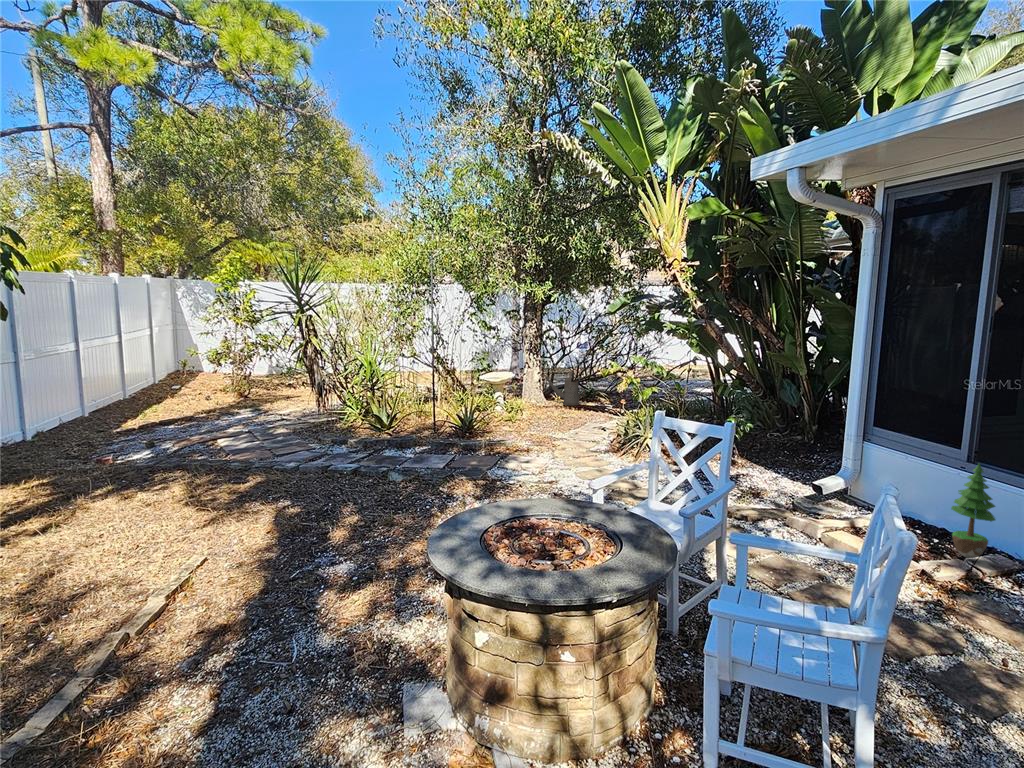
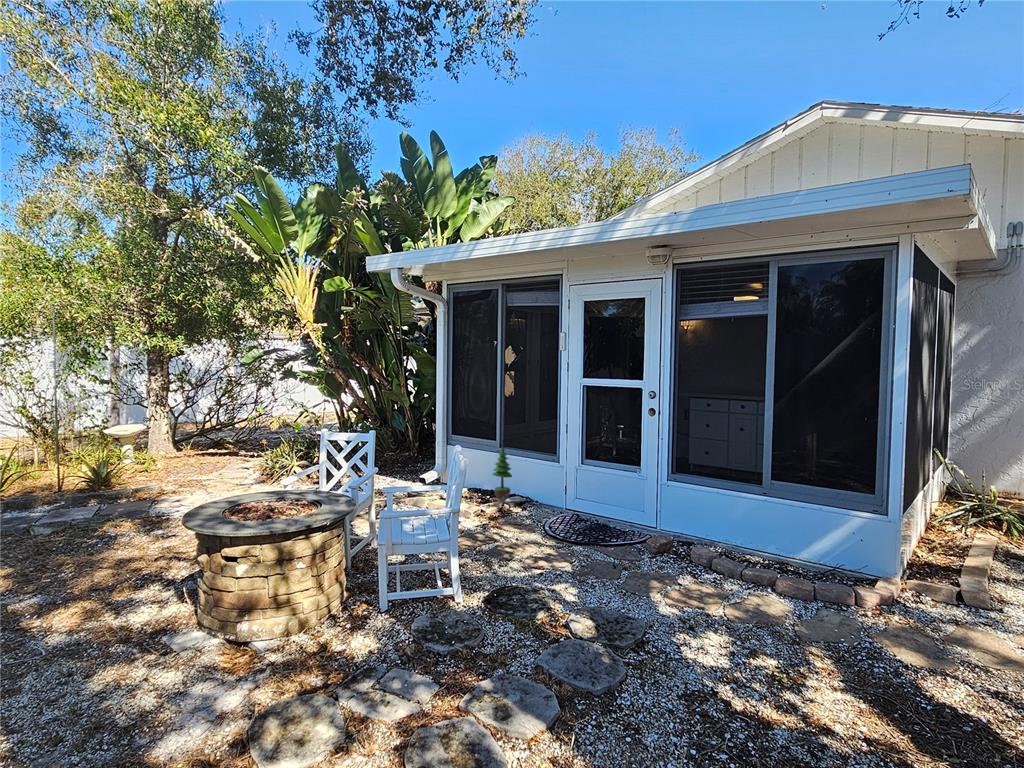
watering can: present [546,372,585,405] -> none [174,421,218,453]

